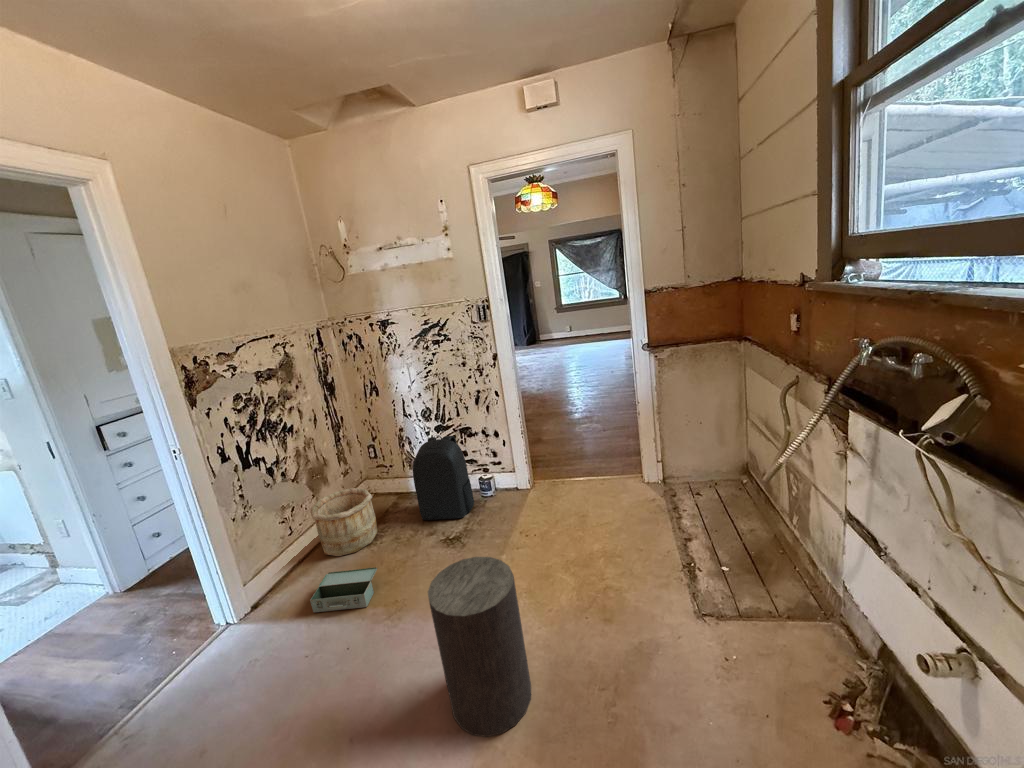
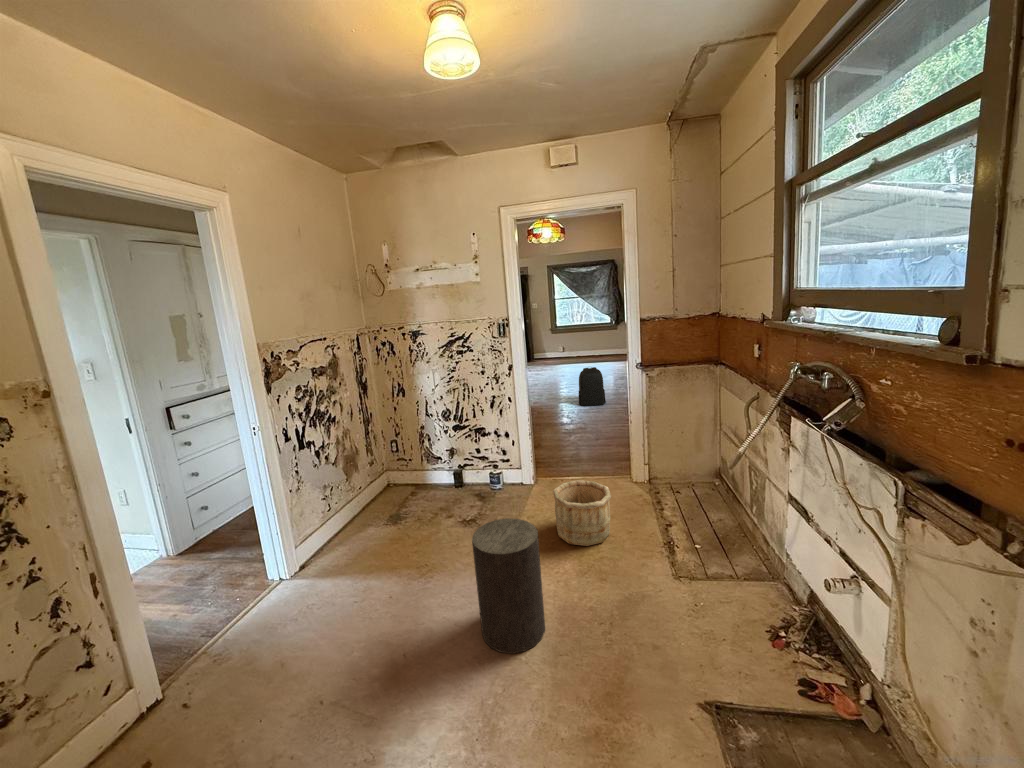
backpack: present [413,435,474,520] -> present [579,367,606,406]
wooden bucket: present [310,488,378,556] -> present [553,480,611,546]
toolbox: present [310,568,377,612] -> none [354,538,408,572]

